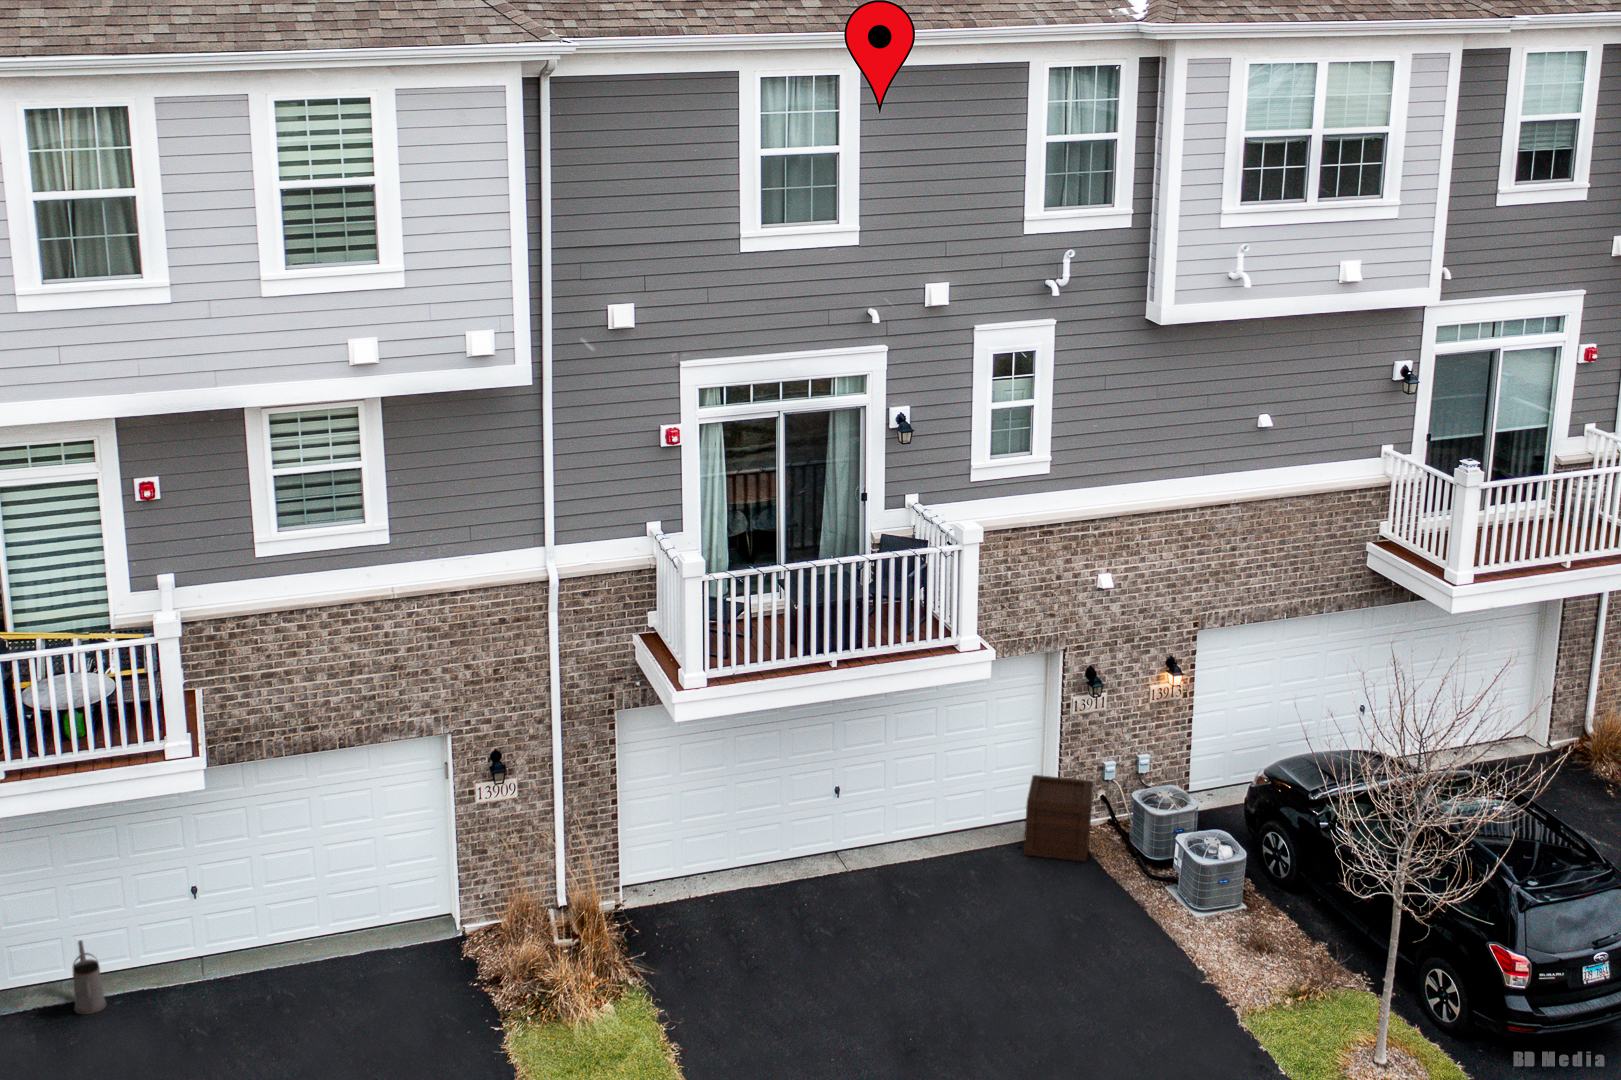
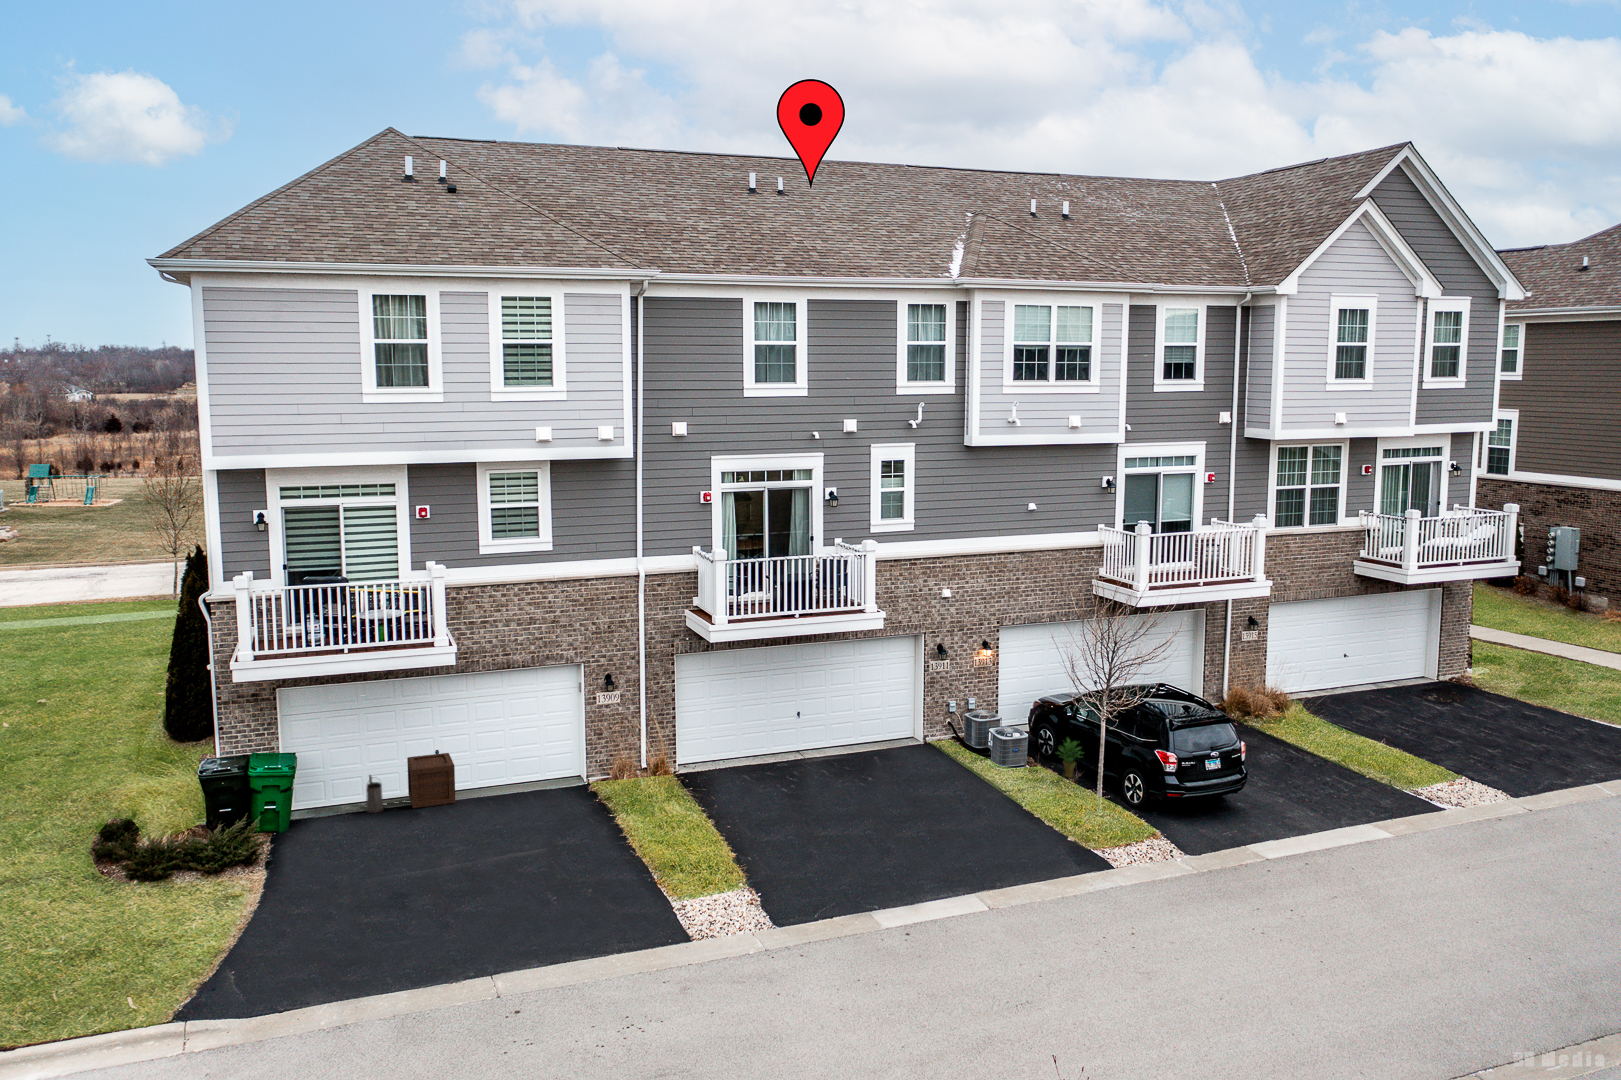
wooden crate: present [1024,775,1093,862] -> present [407,753,455,808]
potted plant: none [1291,862,1344,932] -> present [1058,738,1082,778]

